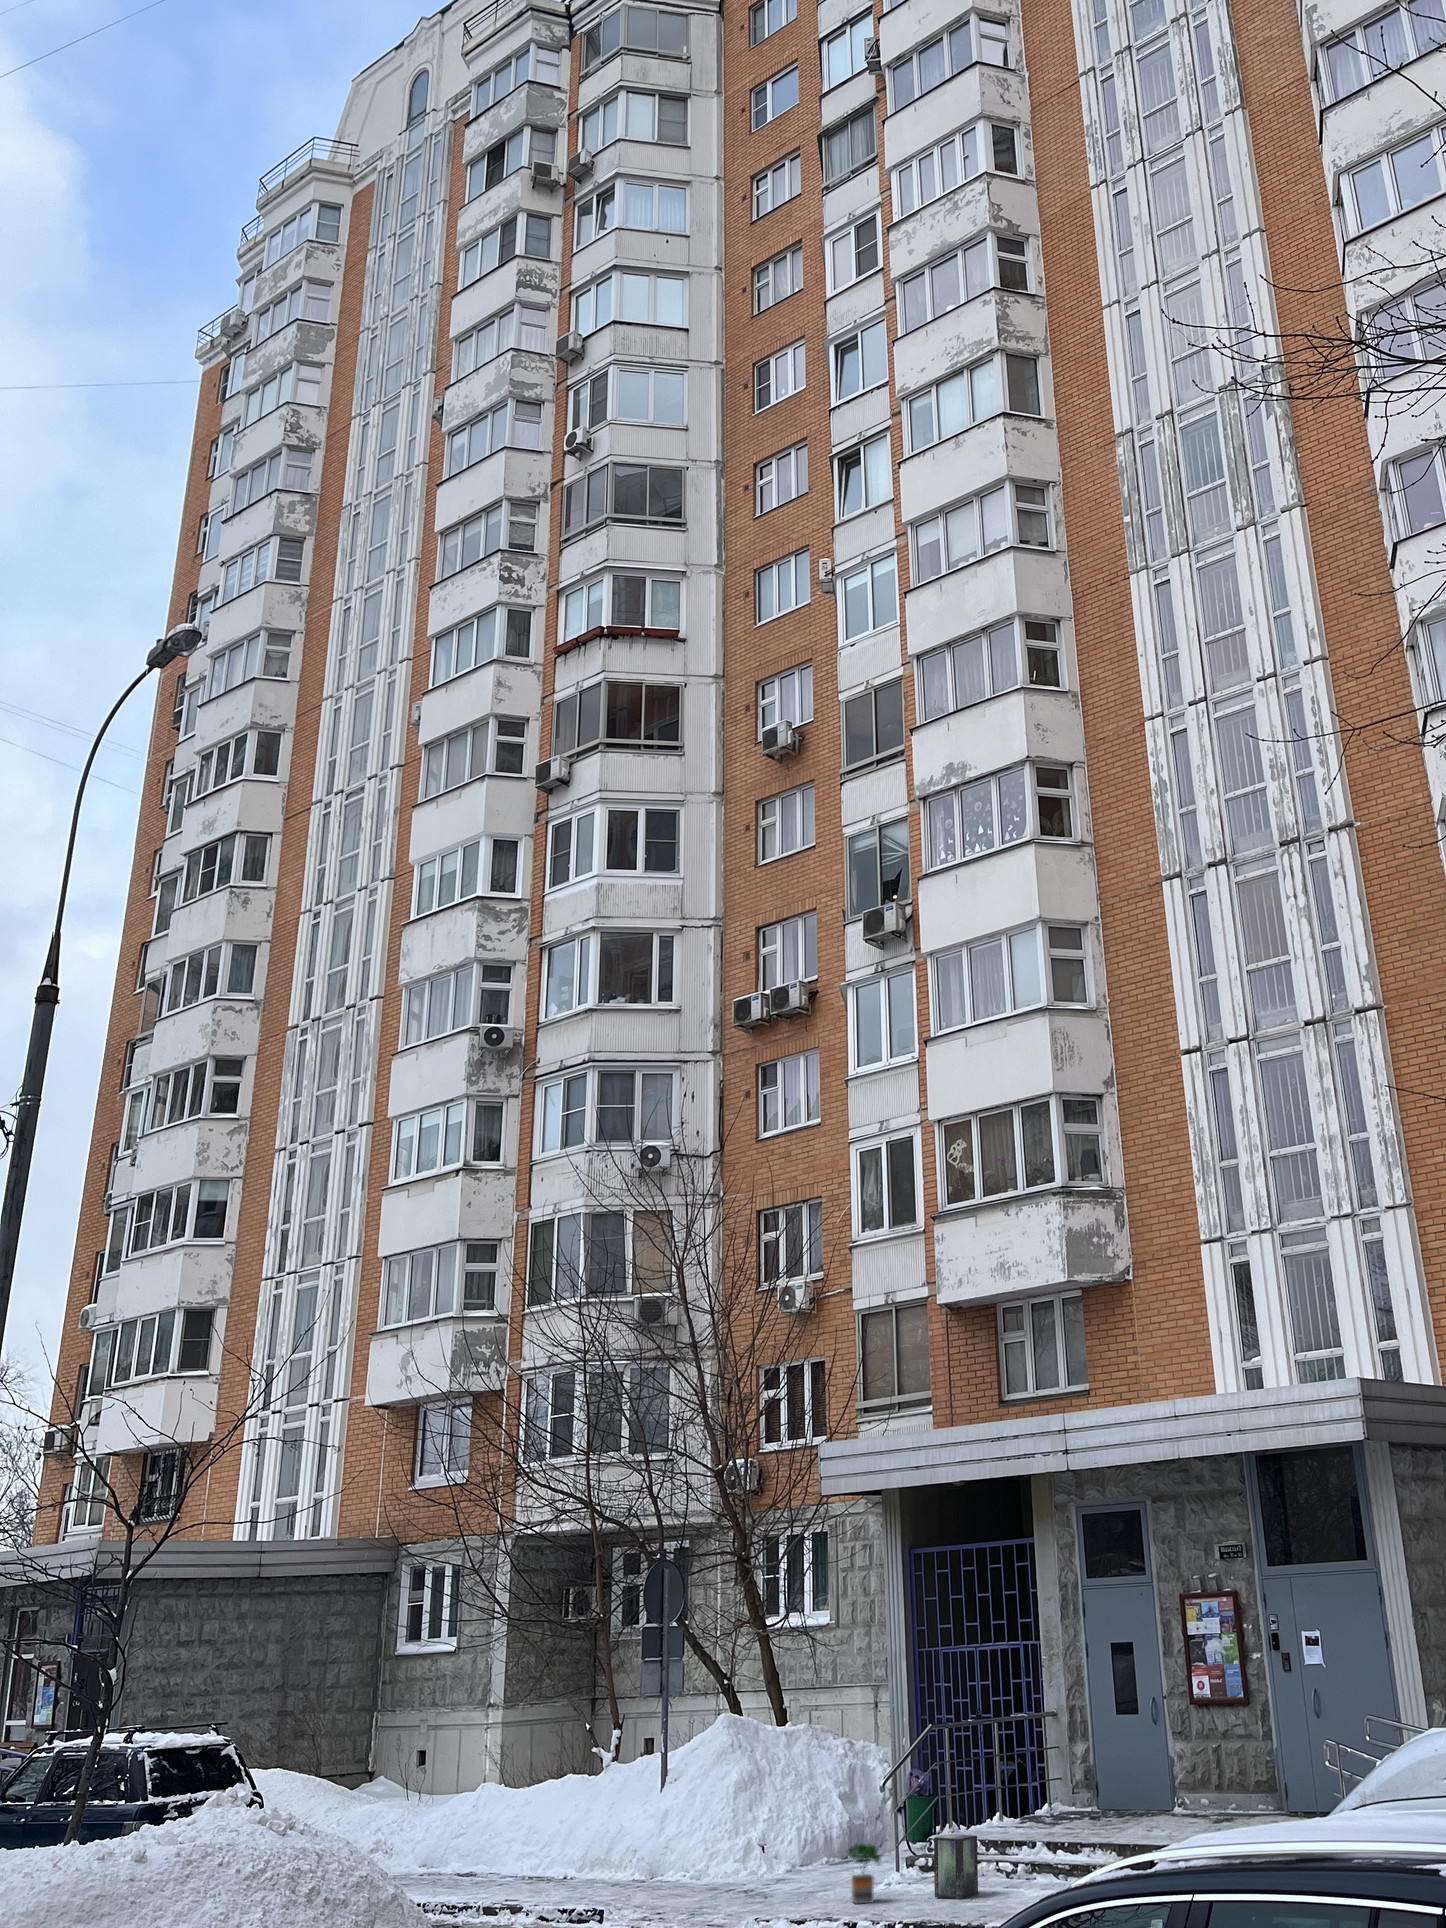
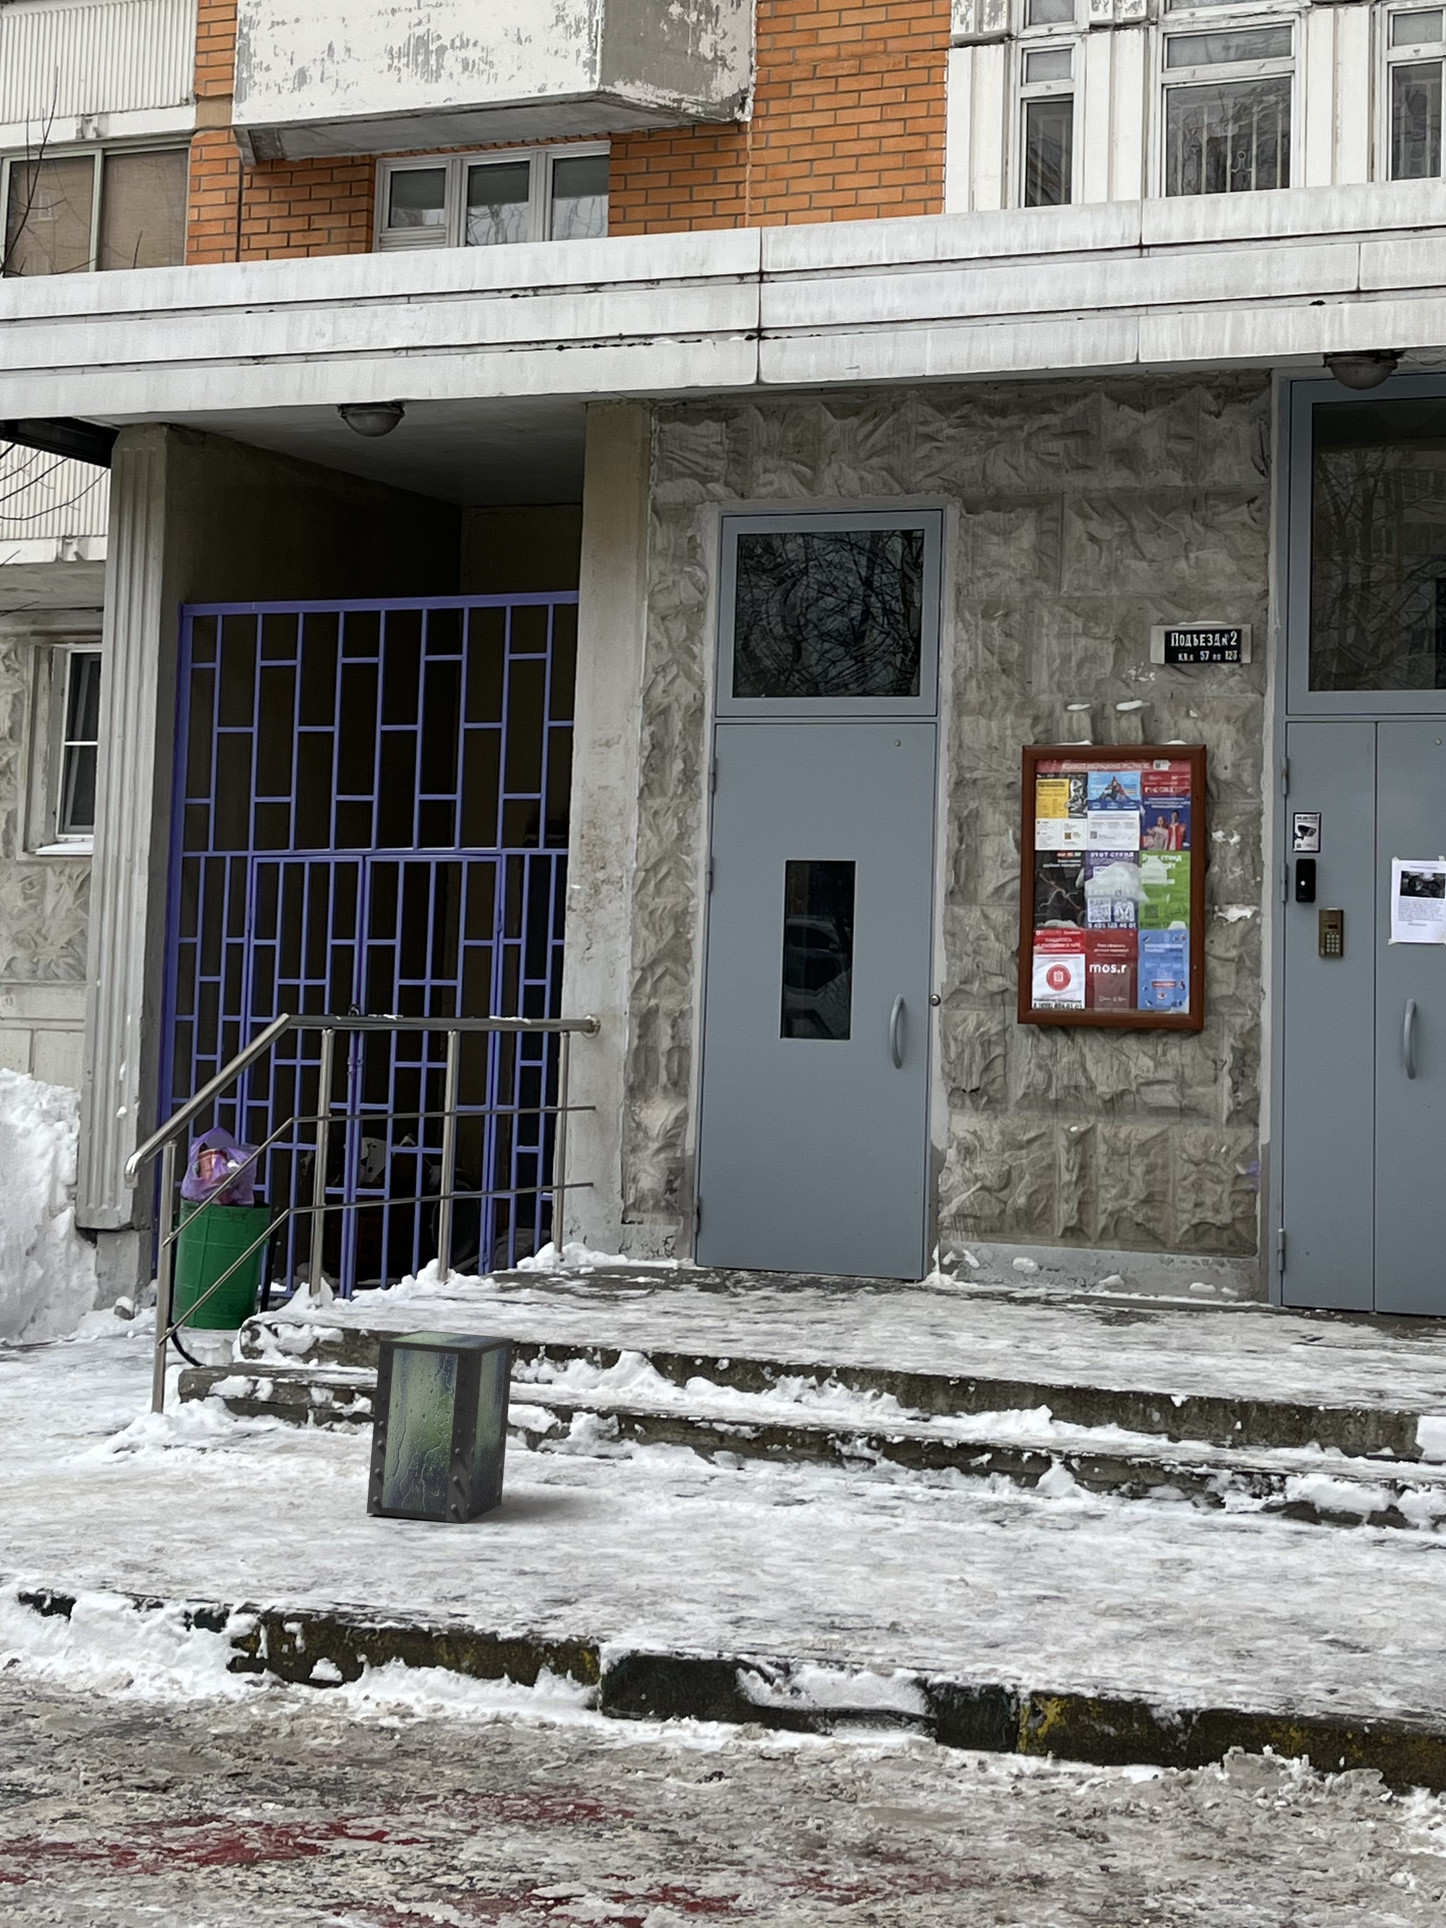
potted tree: present [847,1844,881,1904] -> none [74,1348,201,1531]

